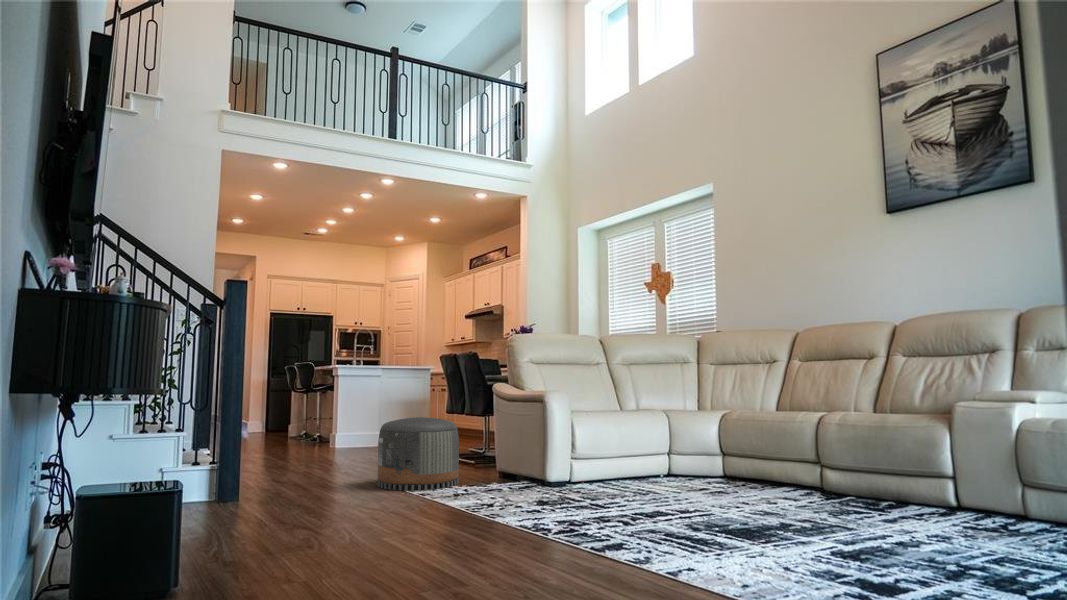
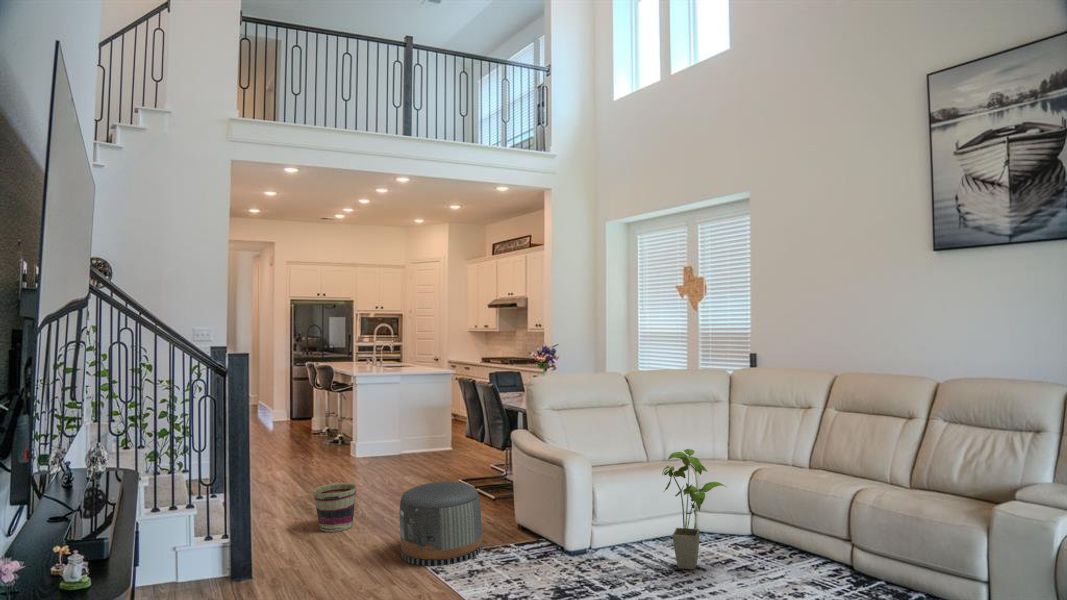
house plant: none [639,373,702,492] -> present [662,449,726,569]
basket: none [290,433,334,476] -> present [313,483,357,532]

